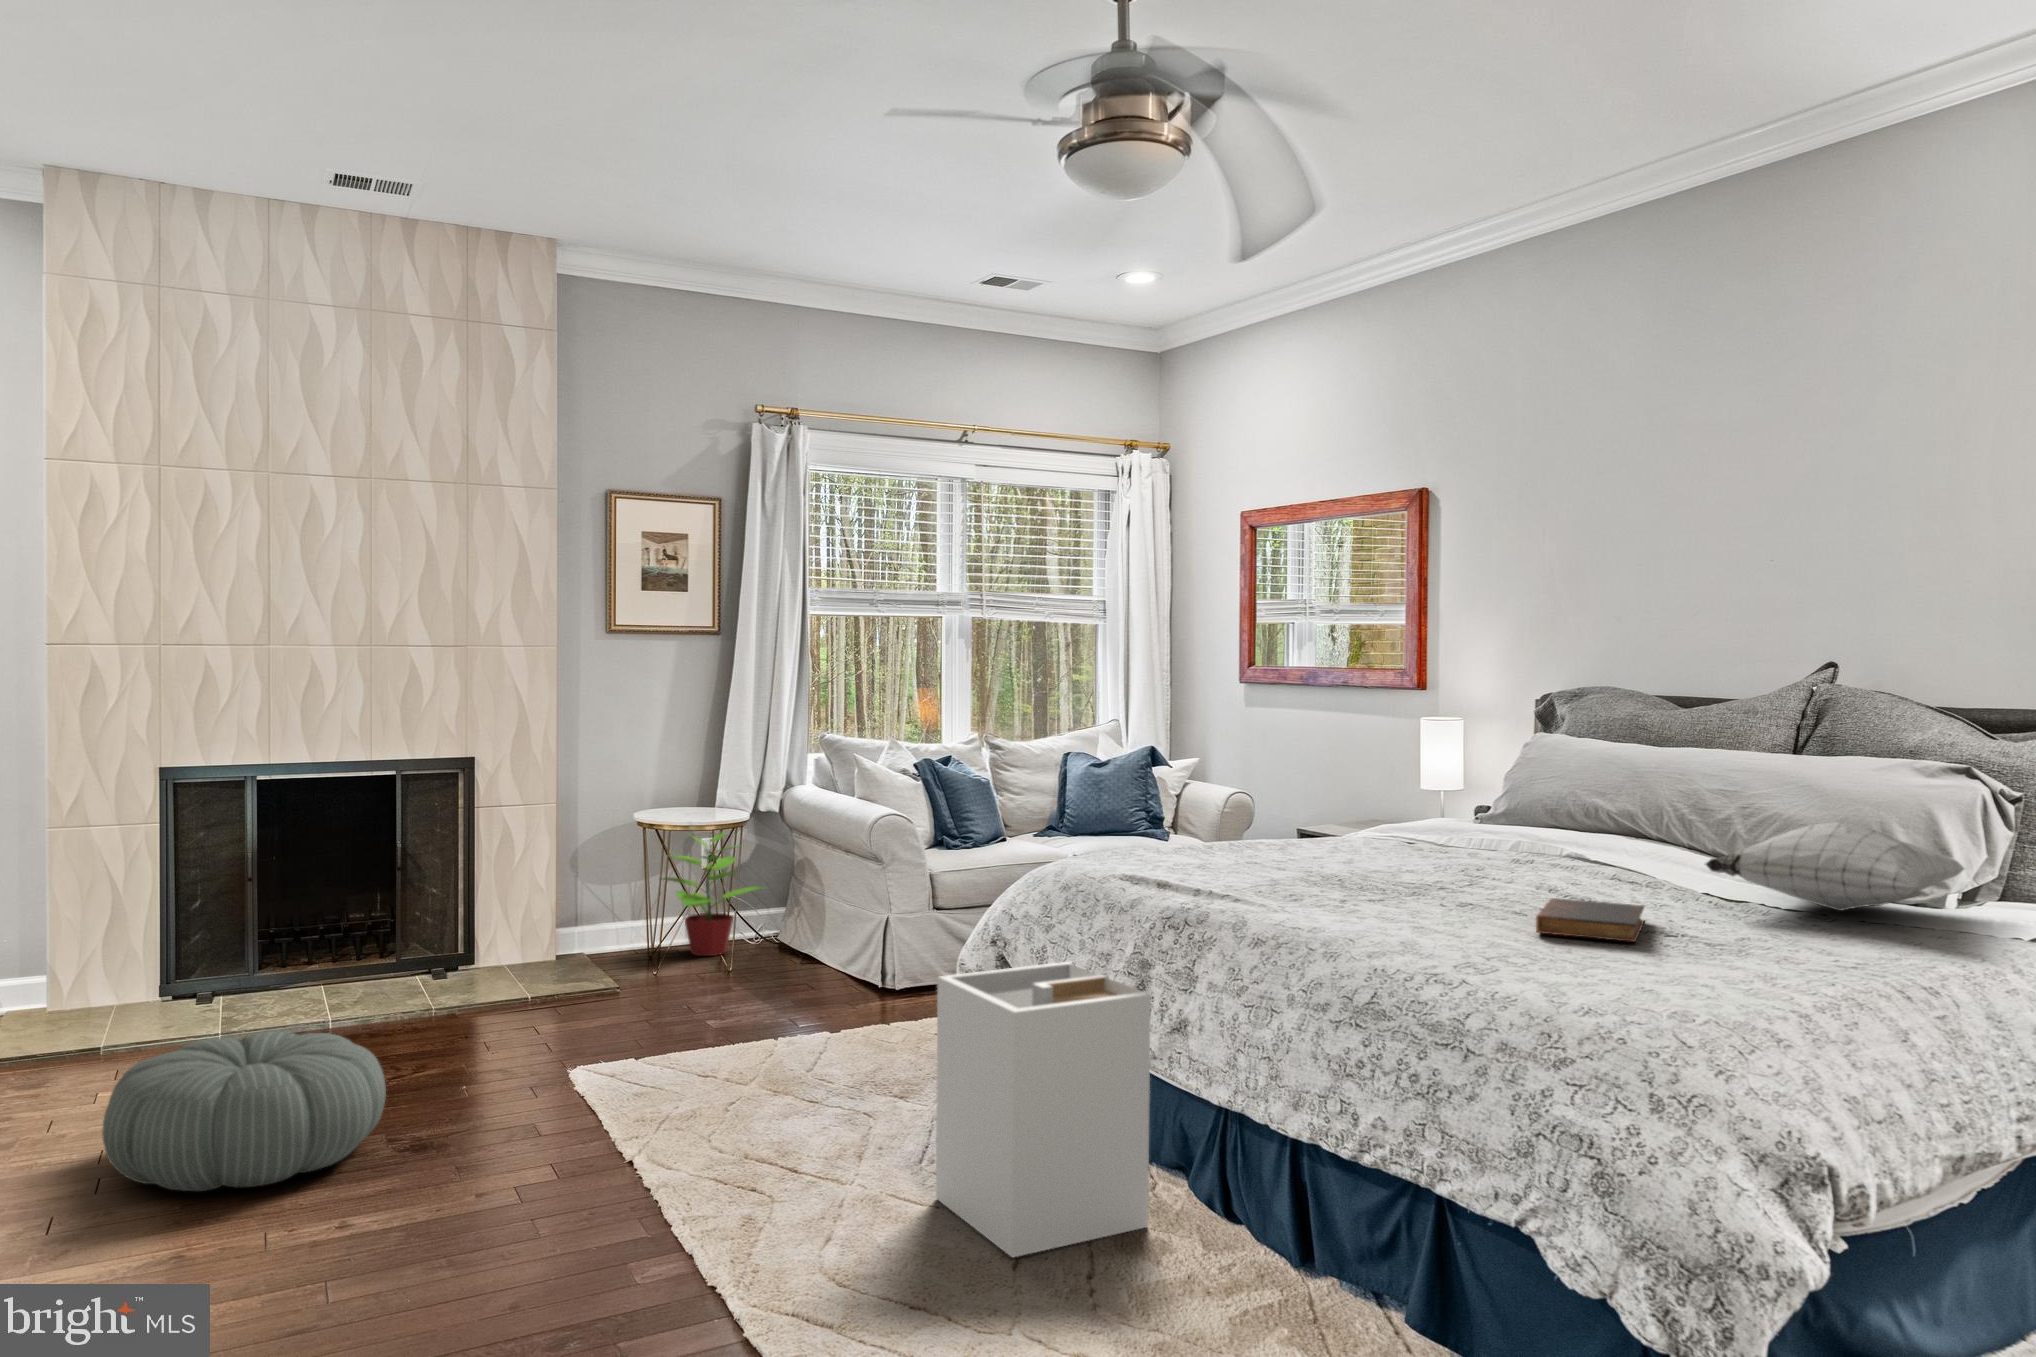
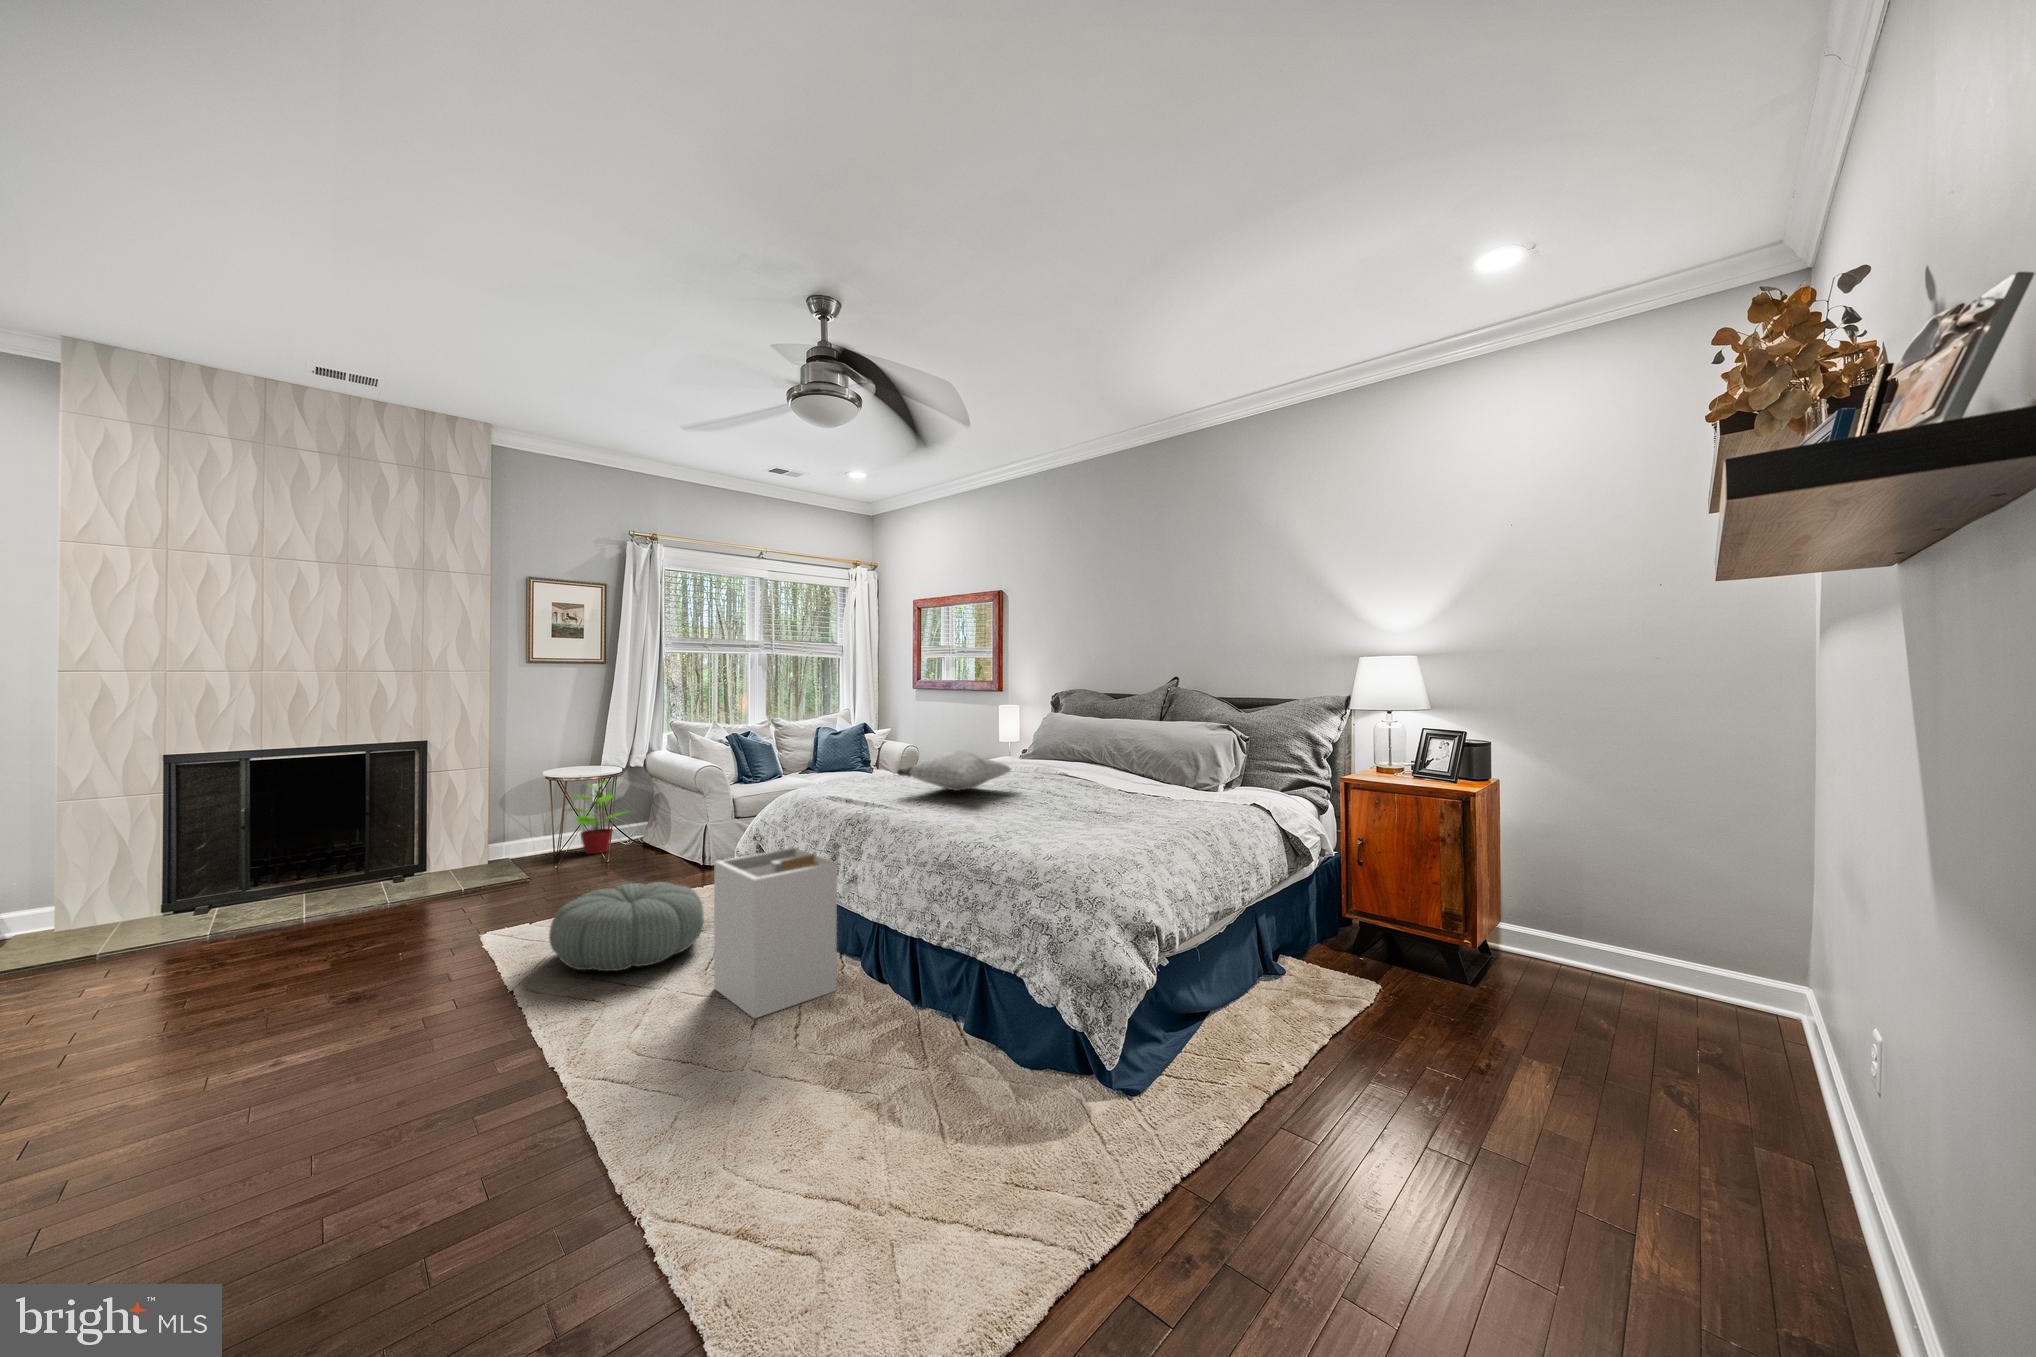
pillow: present [1706,822,1964,911] -> present [897,751,1011,791]
book: present [1536,898,1644,942] -> none [1035,799,1089,820]
pouf: present [102,1032,386,1191] -> present [549,882,704,971]

